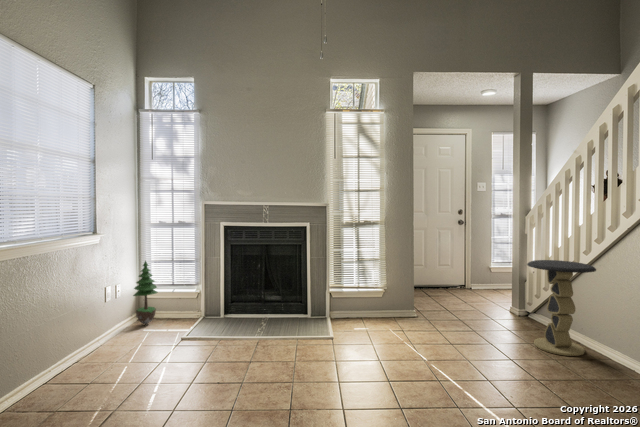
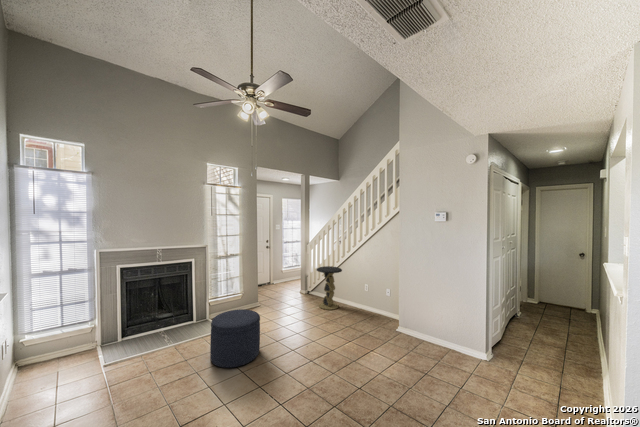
potted tree: present [133,261,158,324] -> none [13,312,47,374]
ottoman: none [288,300,366,388] -> present [210,309,260,368]

